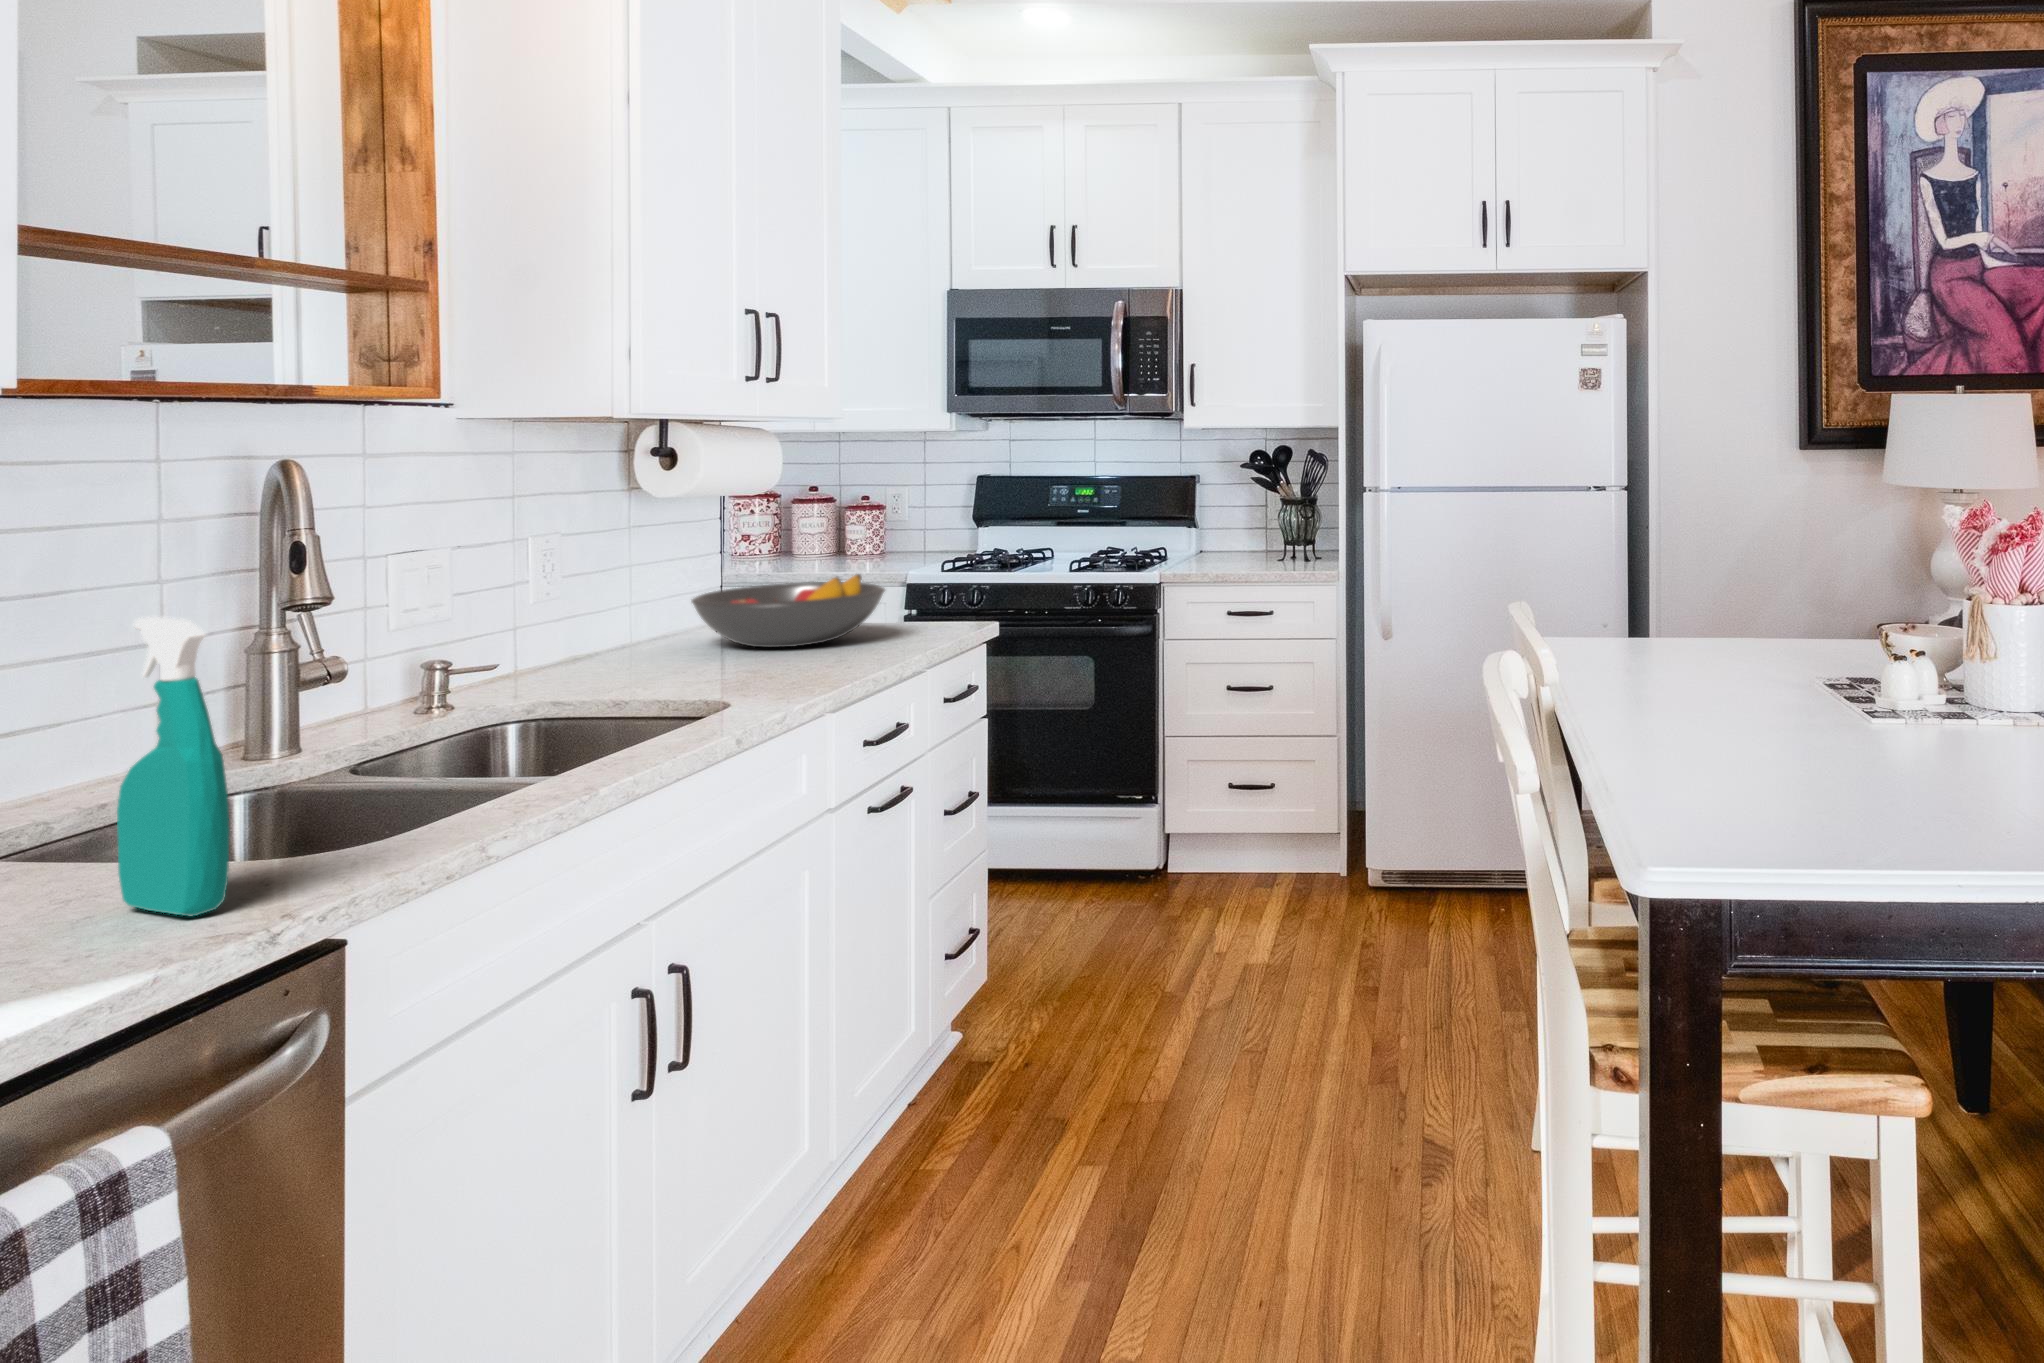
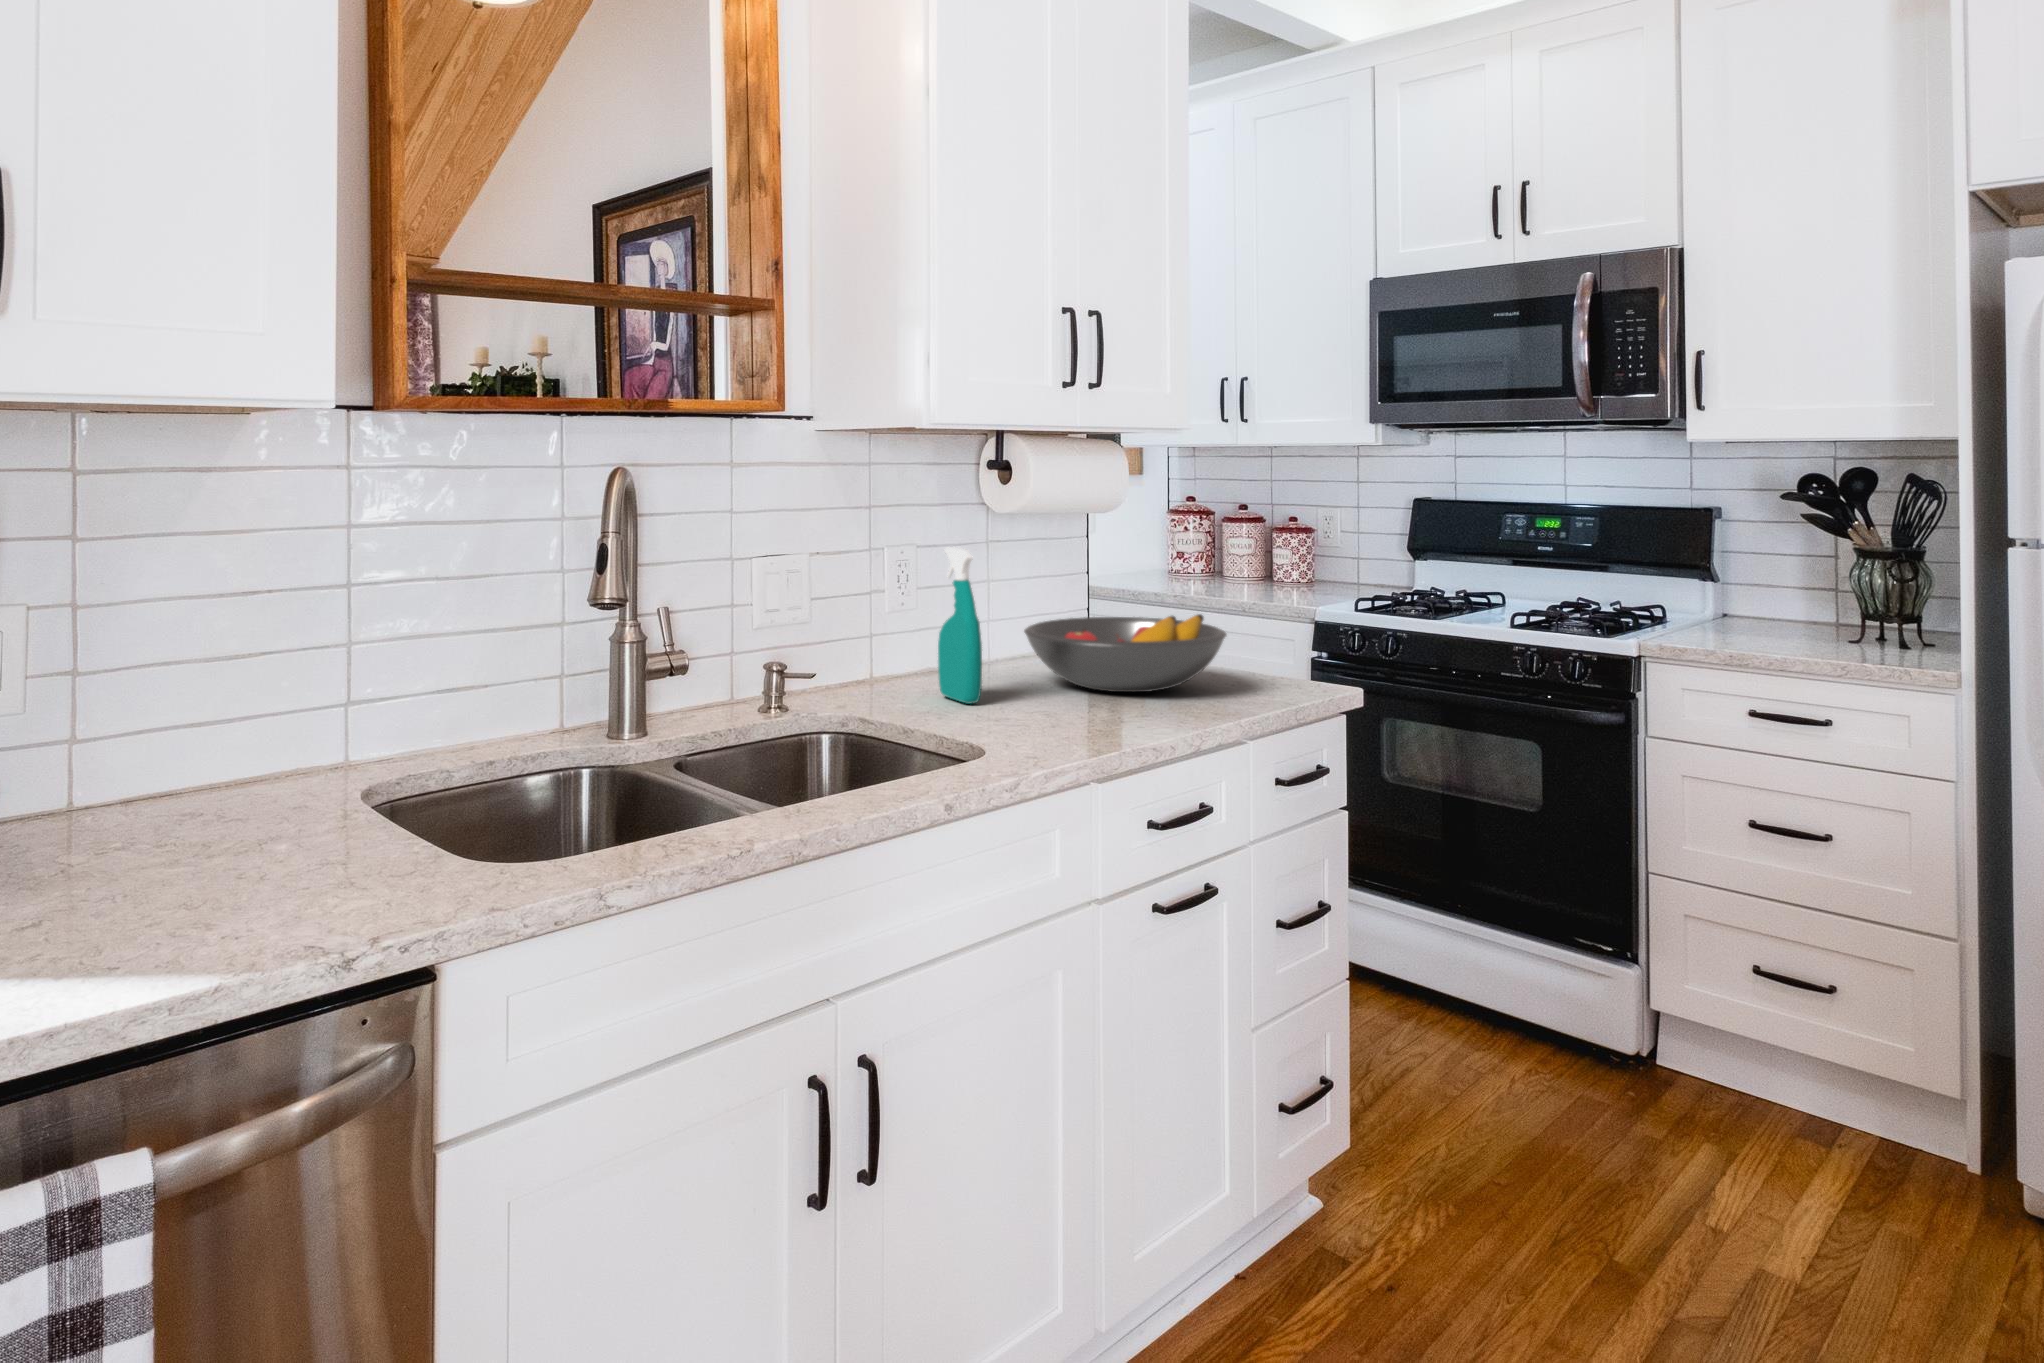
spray bottle: present [117,617,230,917] -> present [938,547,982,704]

